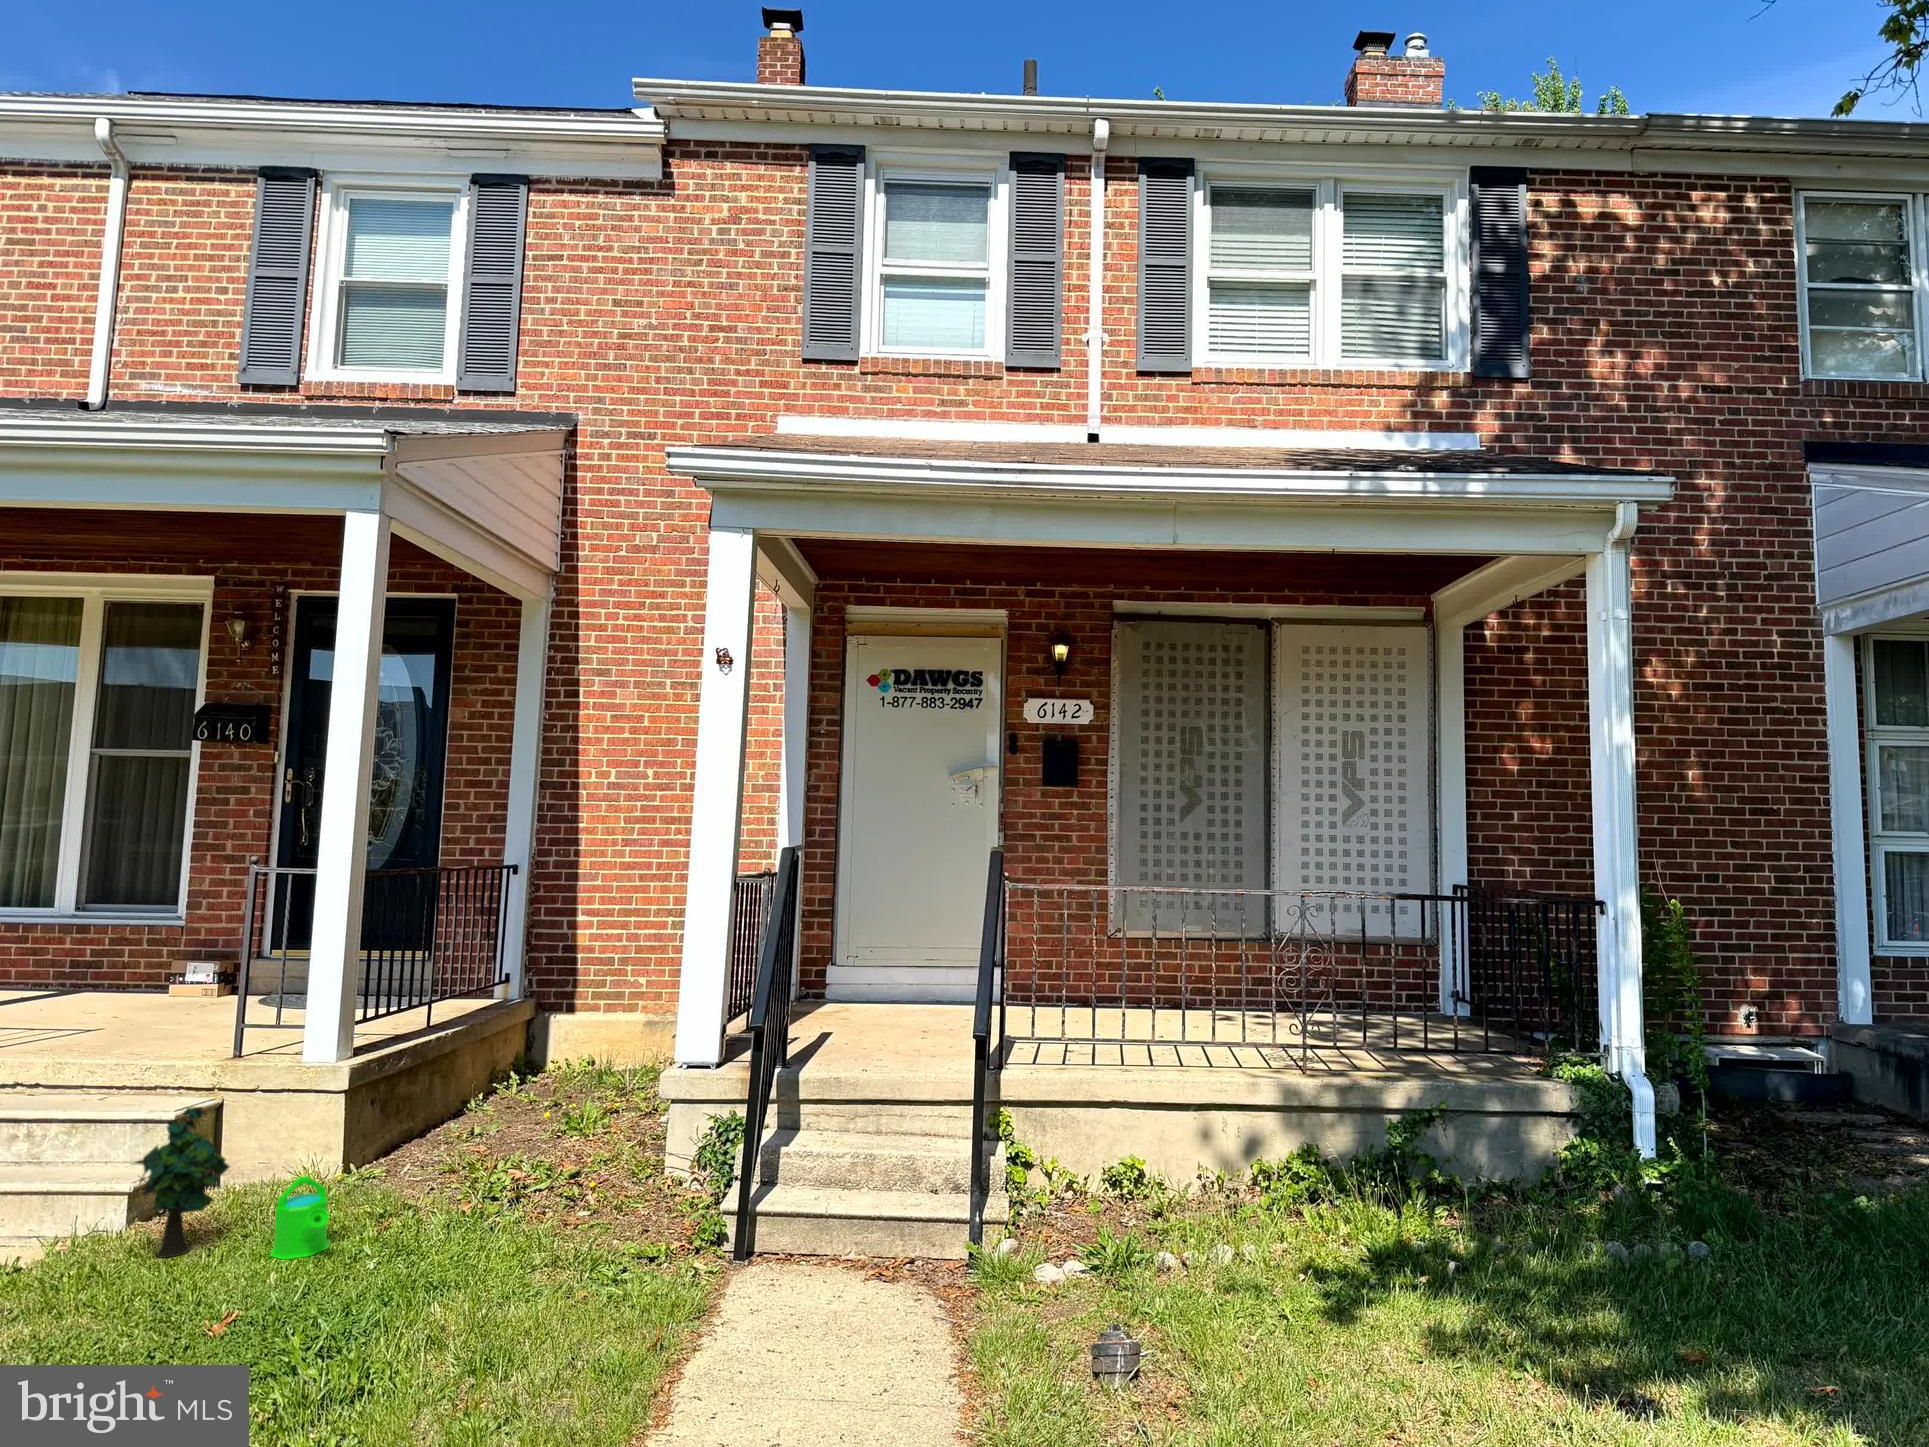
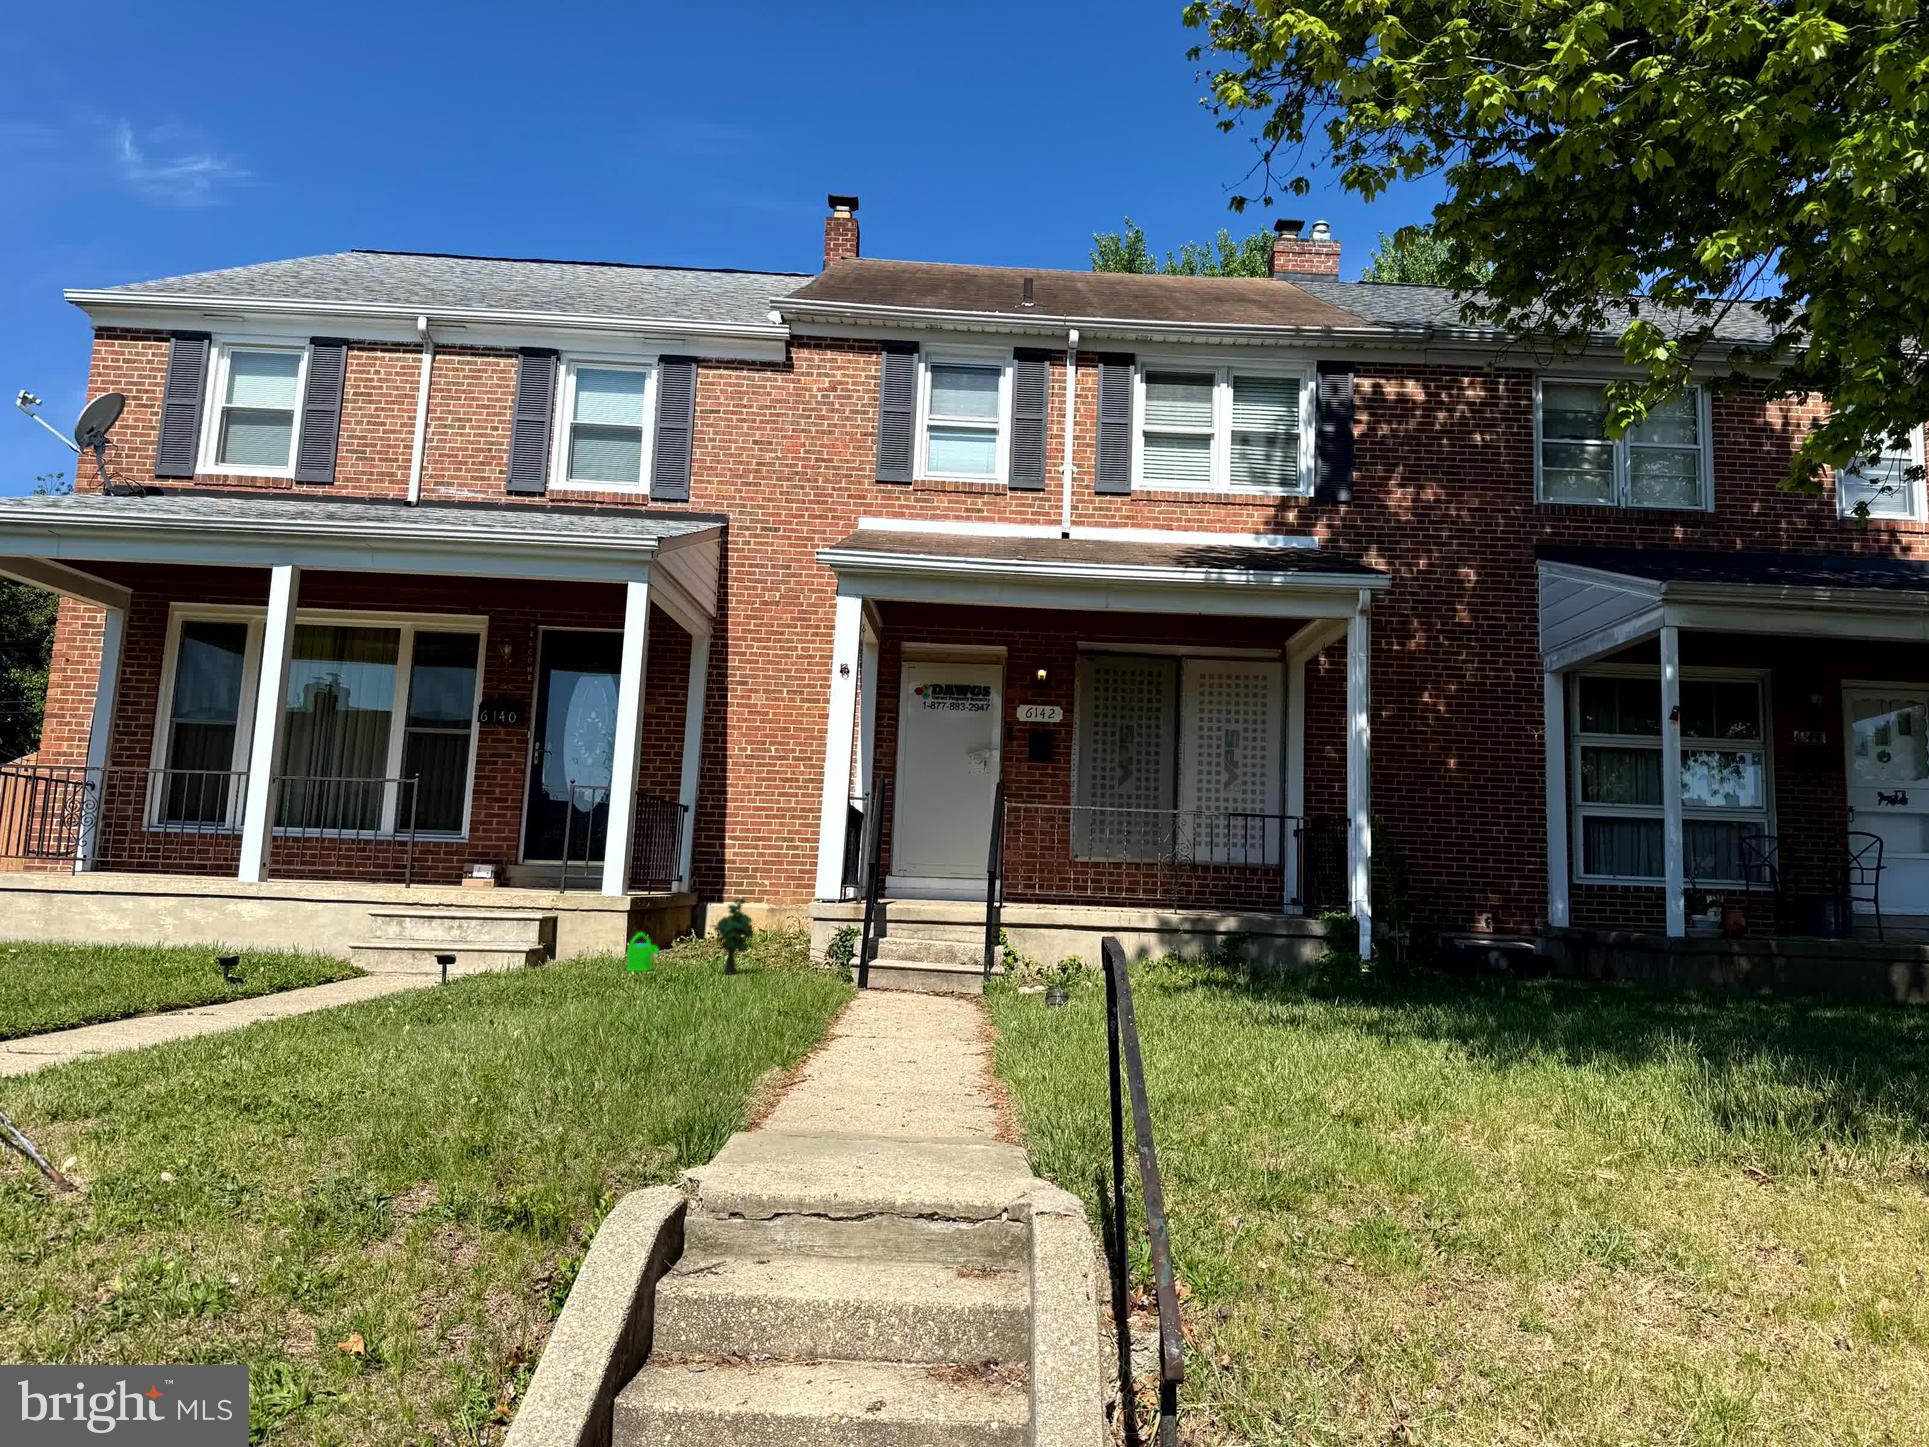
decorative plant: present [134,1107,230,1258] -> present [713,898,753,974]

